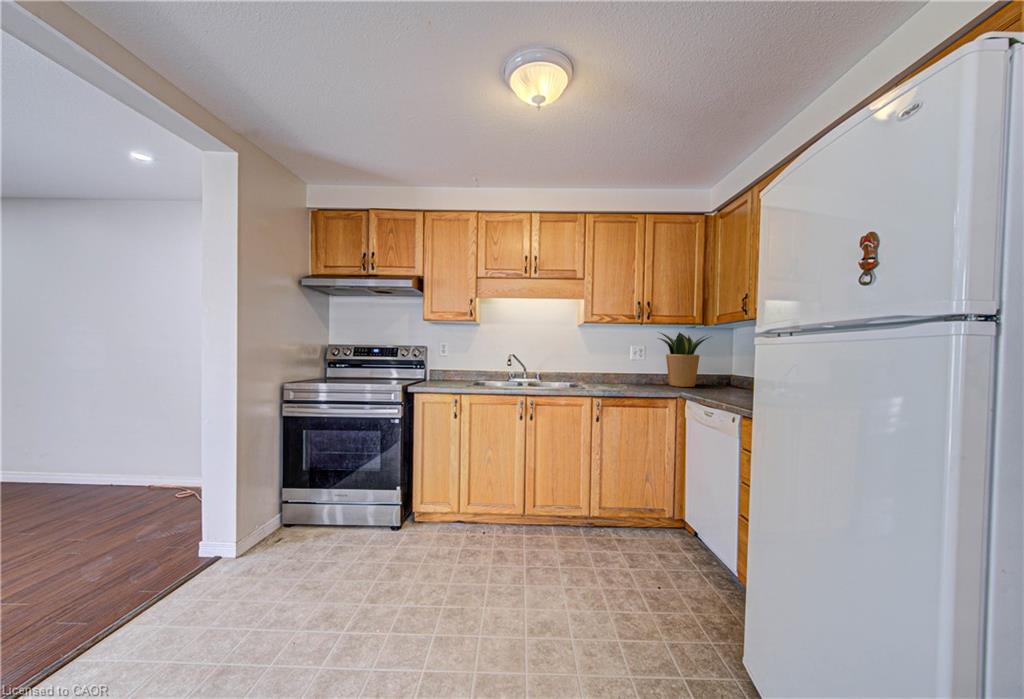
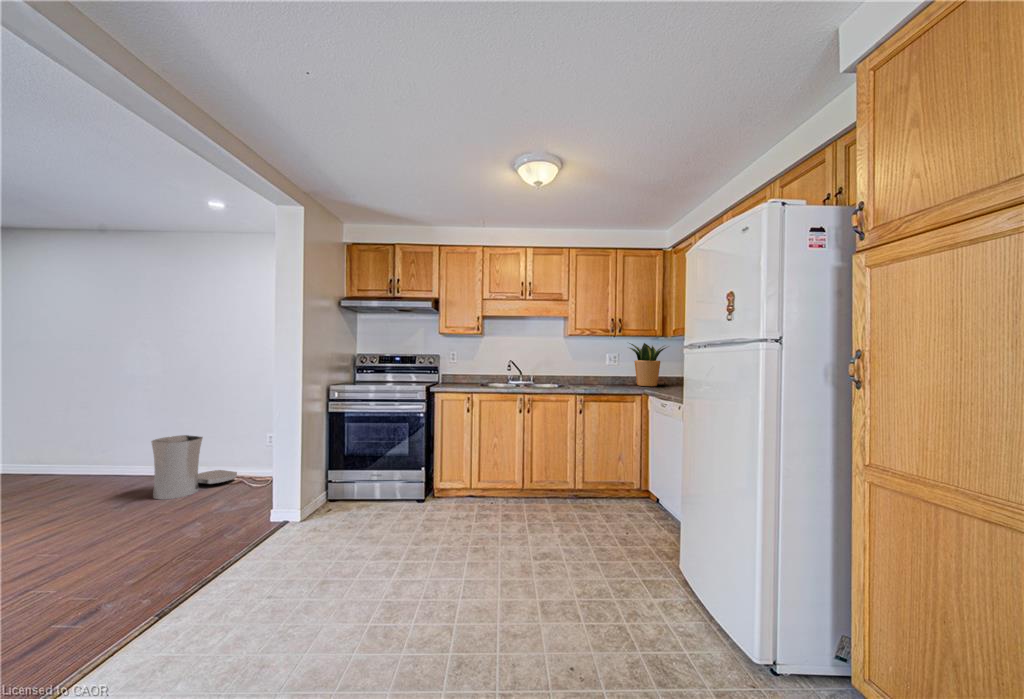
trash can: none [77,440,189,519] -> present [152,435,237,500]

